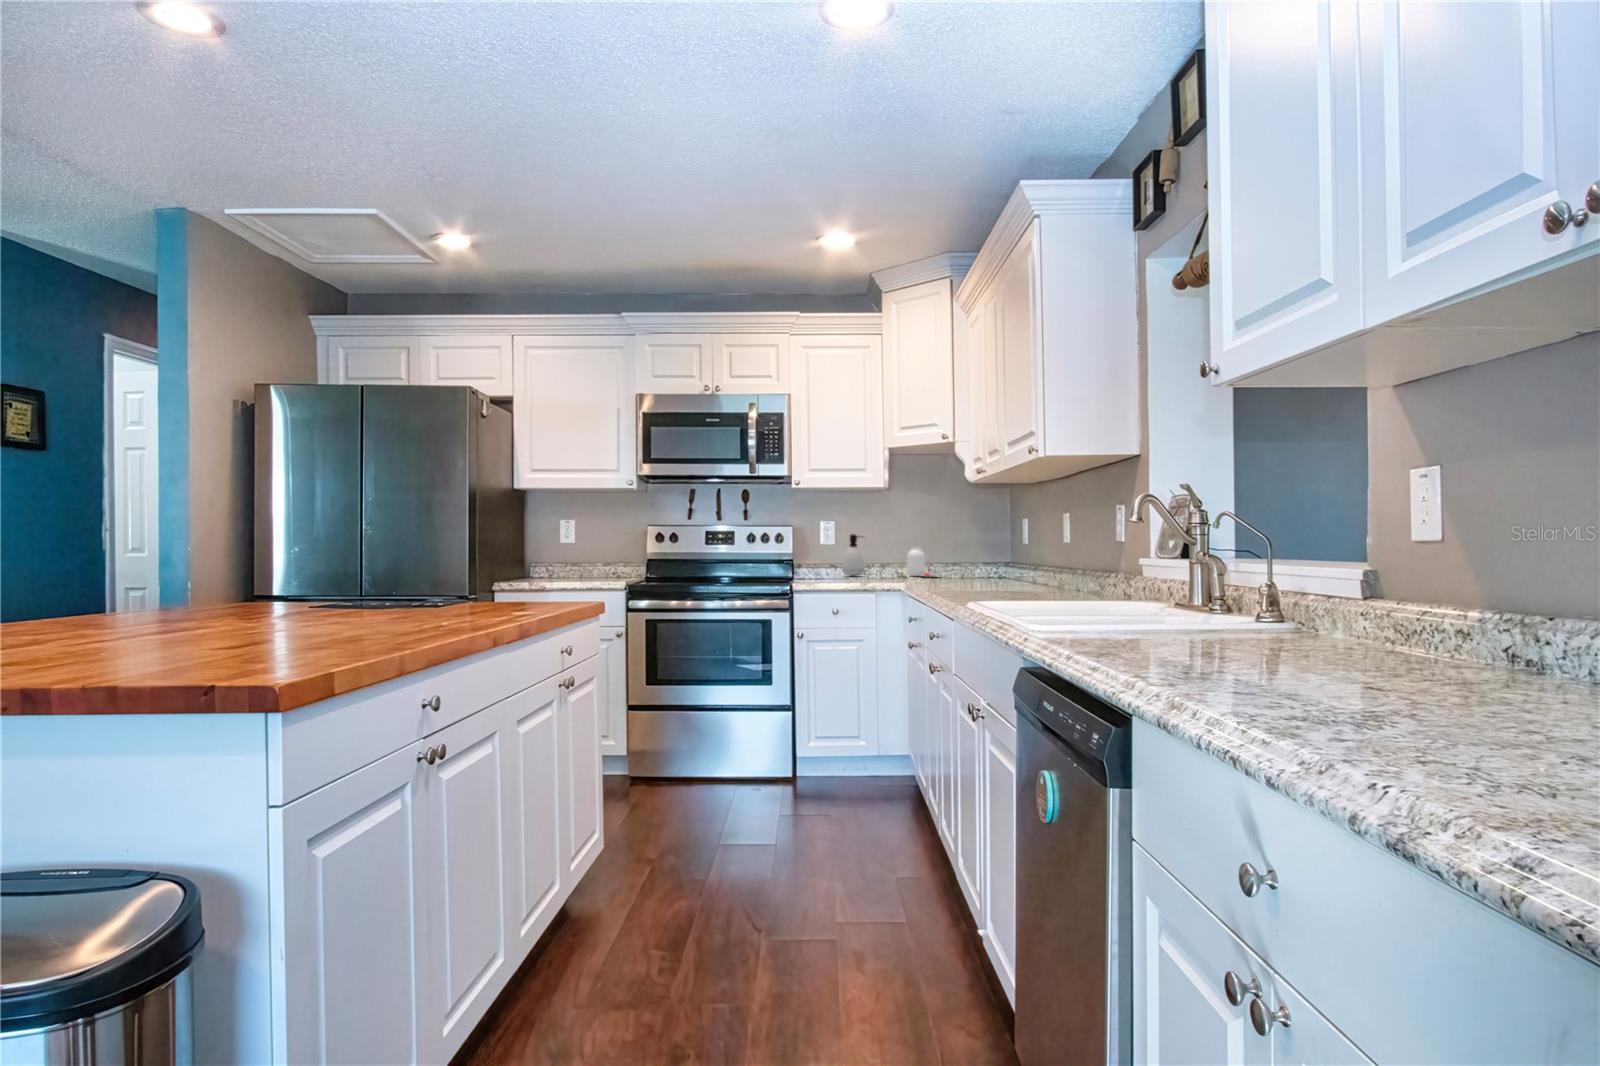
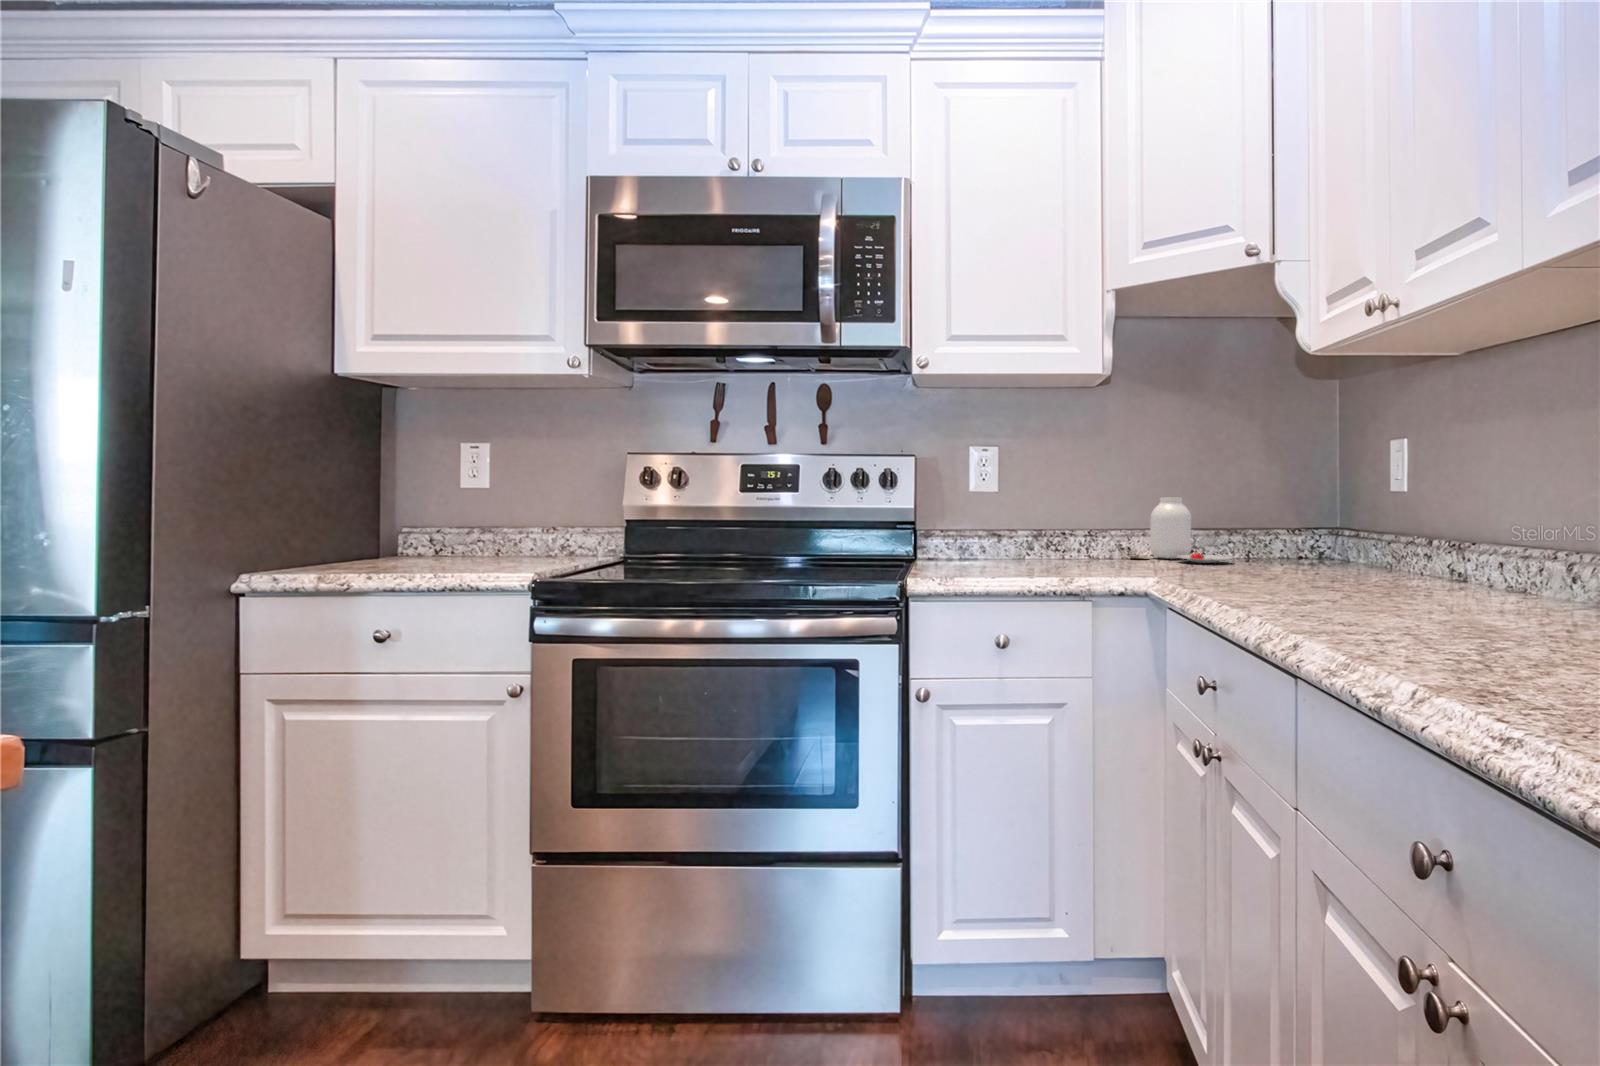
soap dispenser: present [842,534,865,576] -> none [1013,471,1061,556]

